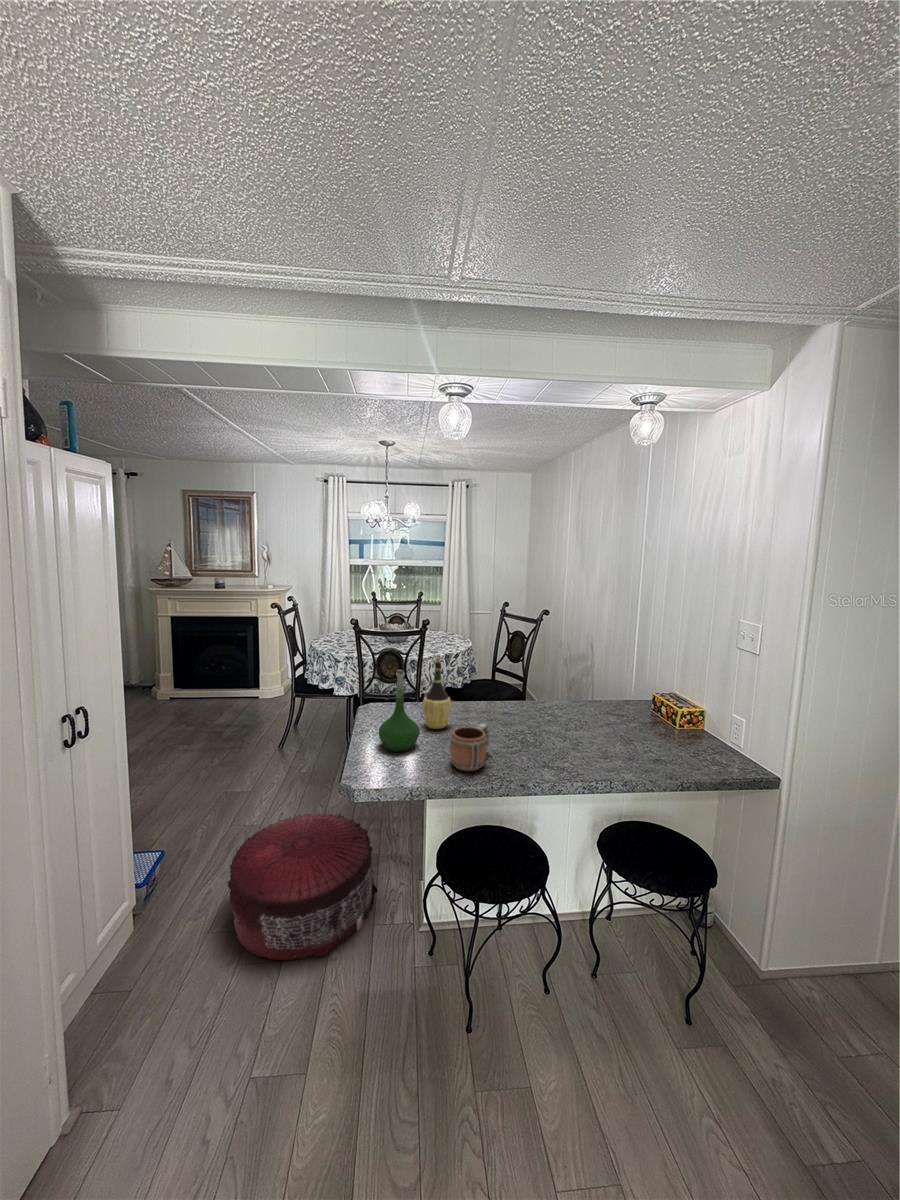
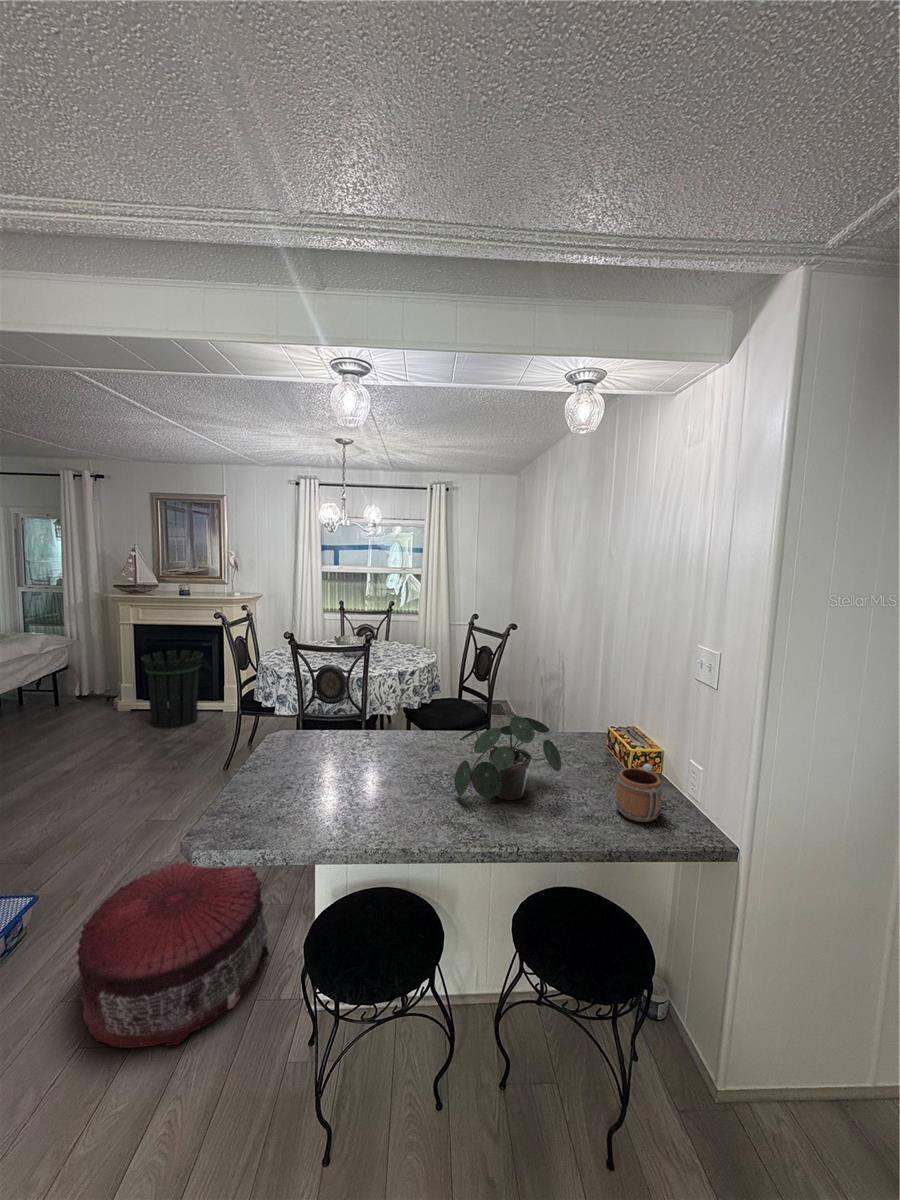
waste bin: none [185,640,243,714] -> present [141,650,204,729]
wine bottle: present [423,658,451,729] -> none [320,682,355,767]
vase: present [379,670,420,752] -> none [251,697,303,798]
potted plant: none [542,677,633,750] -> present [455,710,561,800]
mug: present [450,723,490,771] -> present [616,764,662,822]

